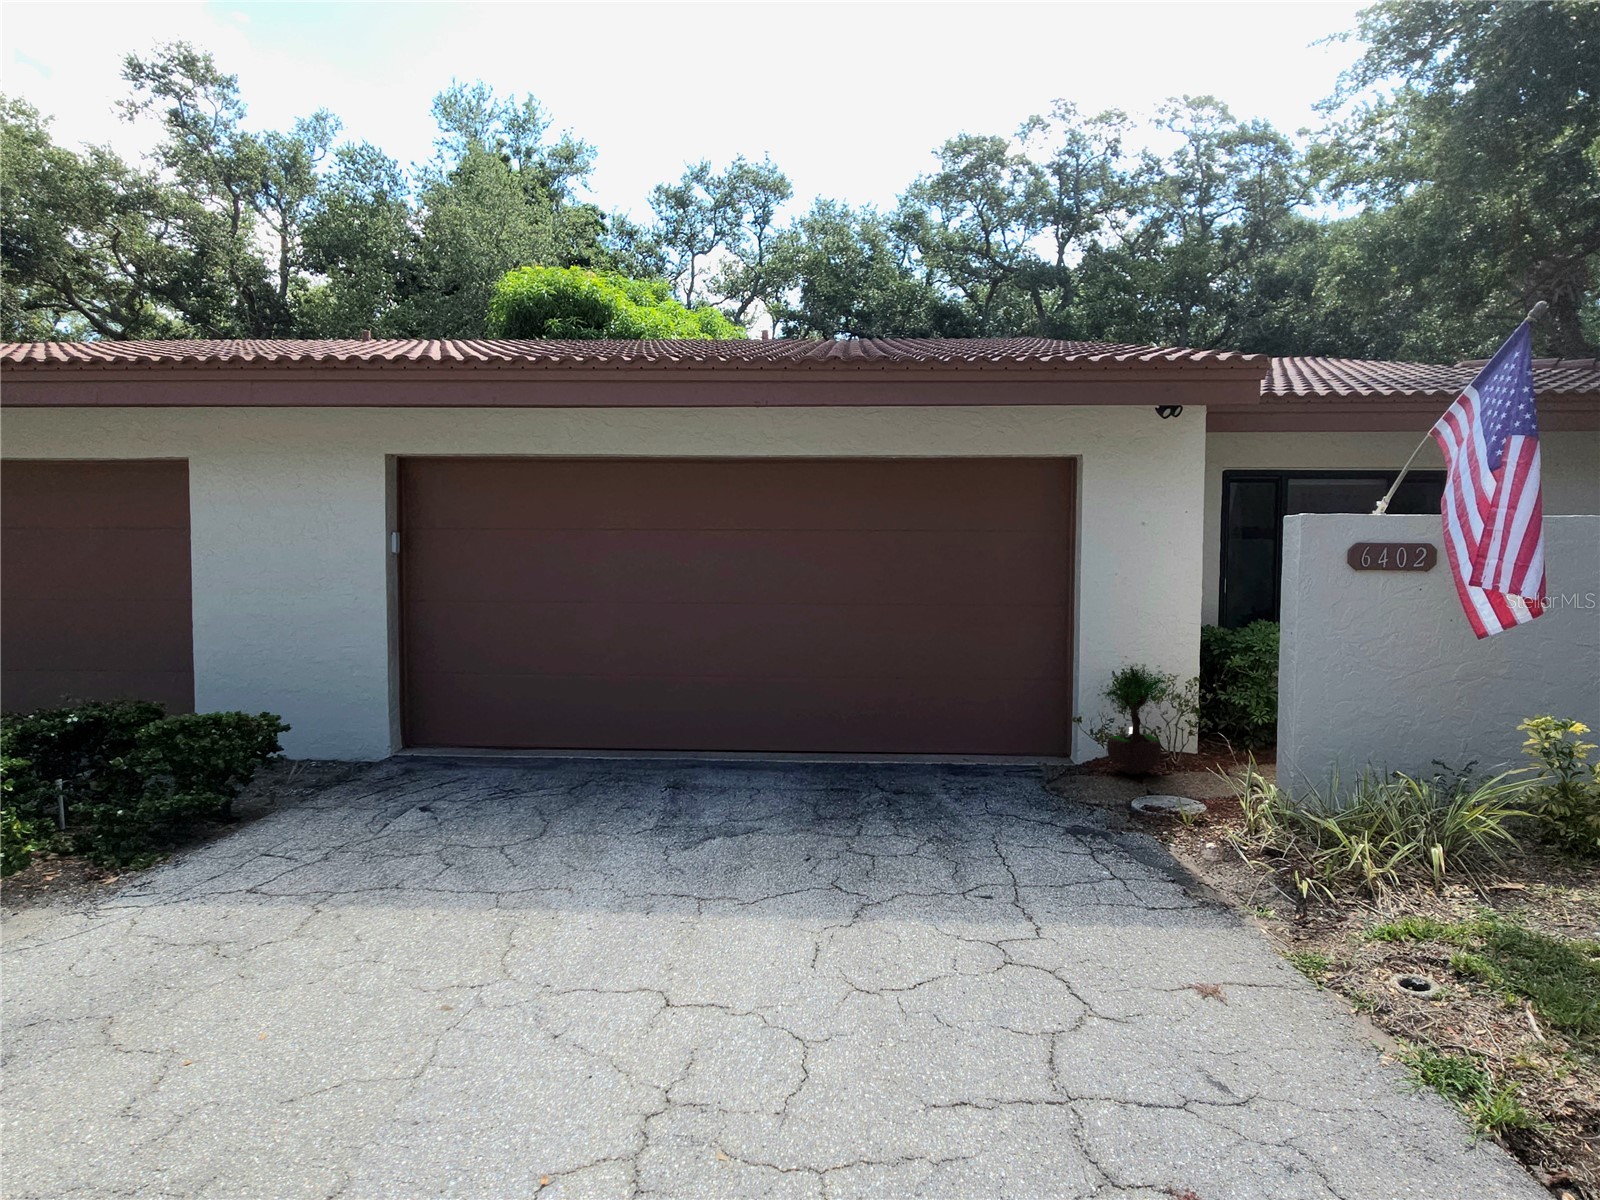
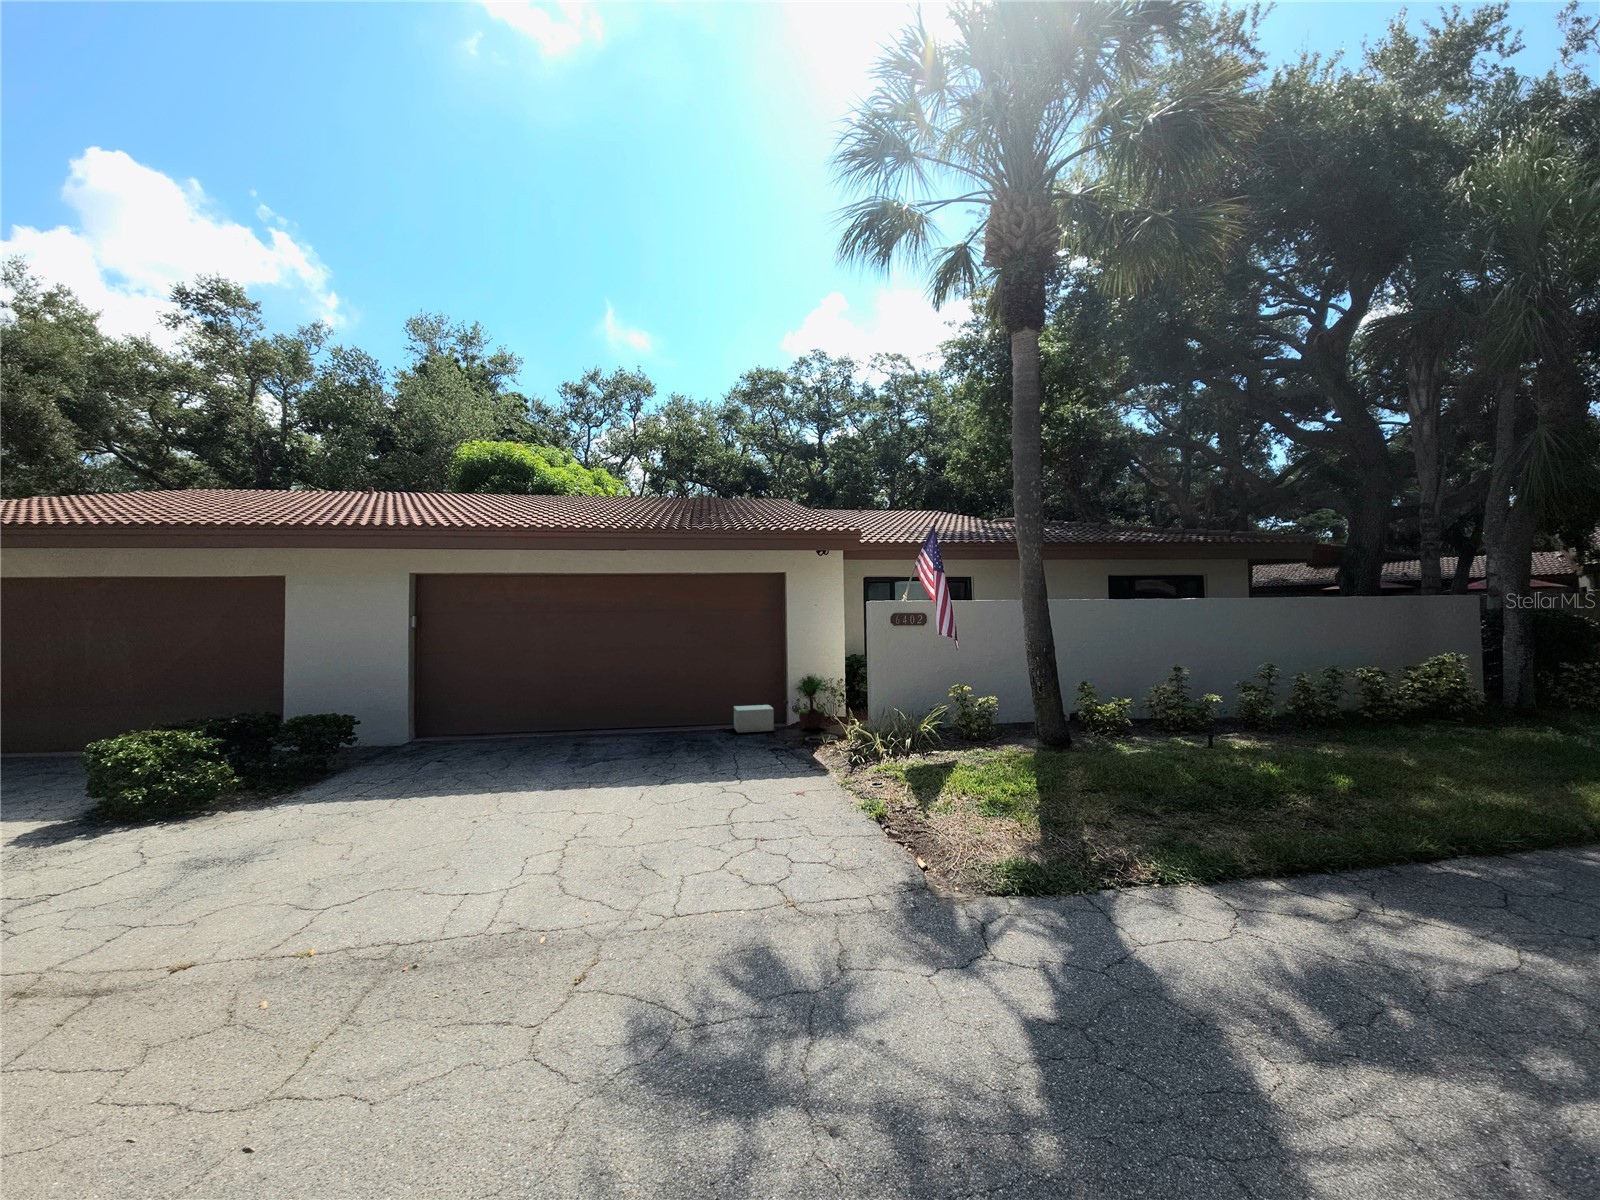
storage box: none [973,720,1057,775] -> present [734,705,774,733]

